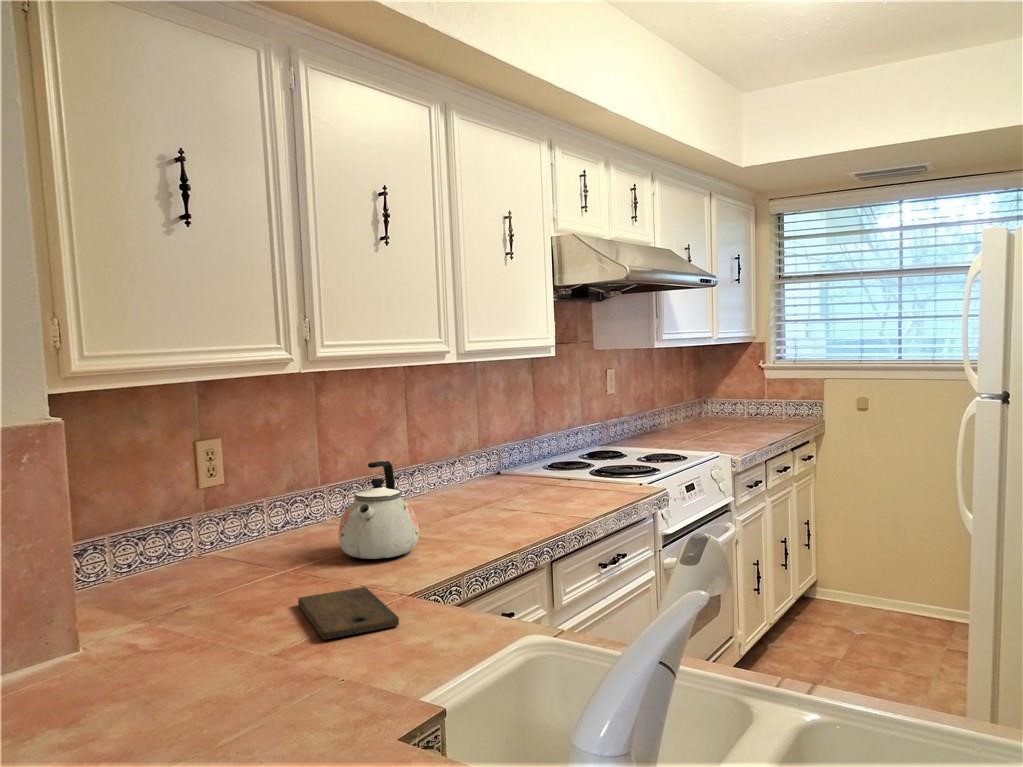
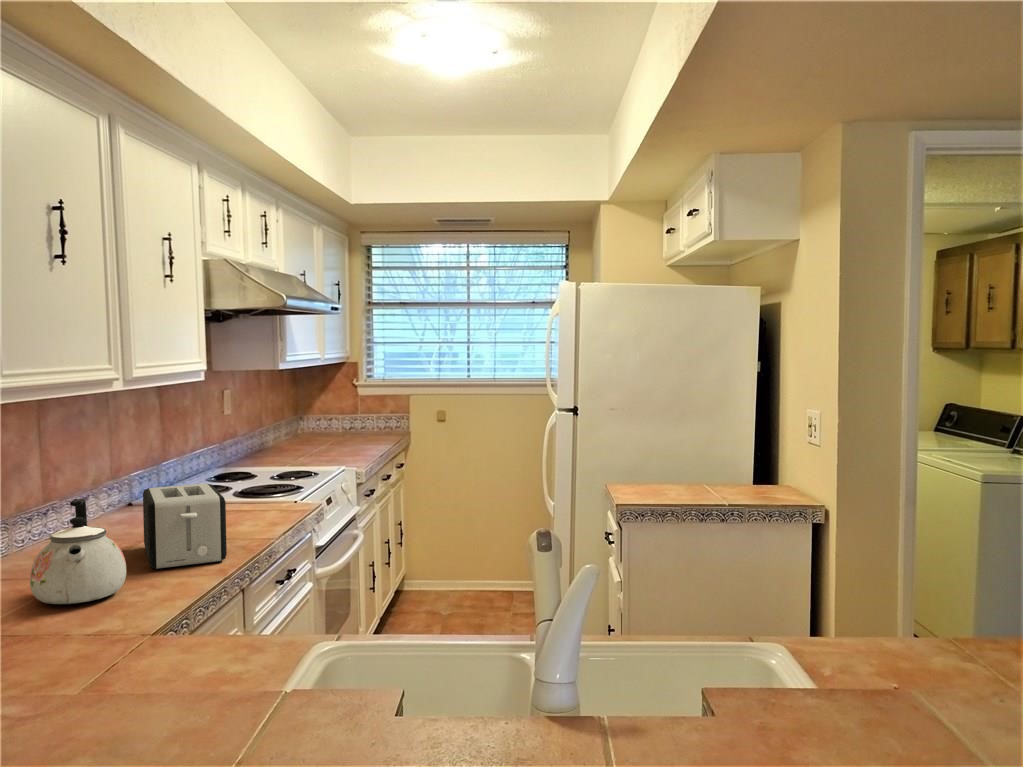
toaster: none [451,457,533,536] -> present [143,484,227,569]
cutting board: present [298,587,399,639] -> none [43,627,184,677]

